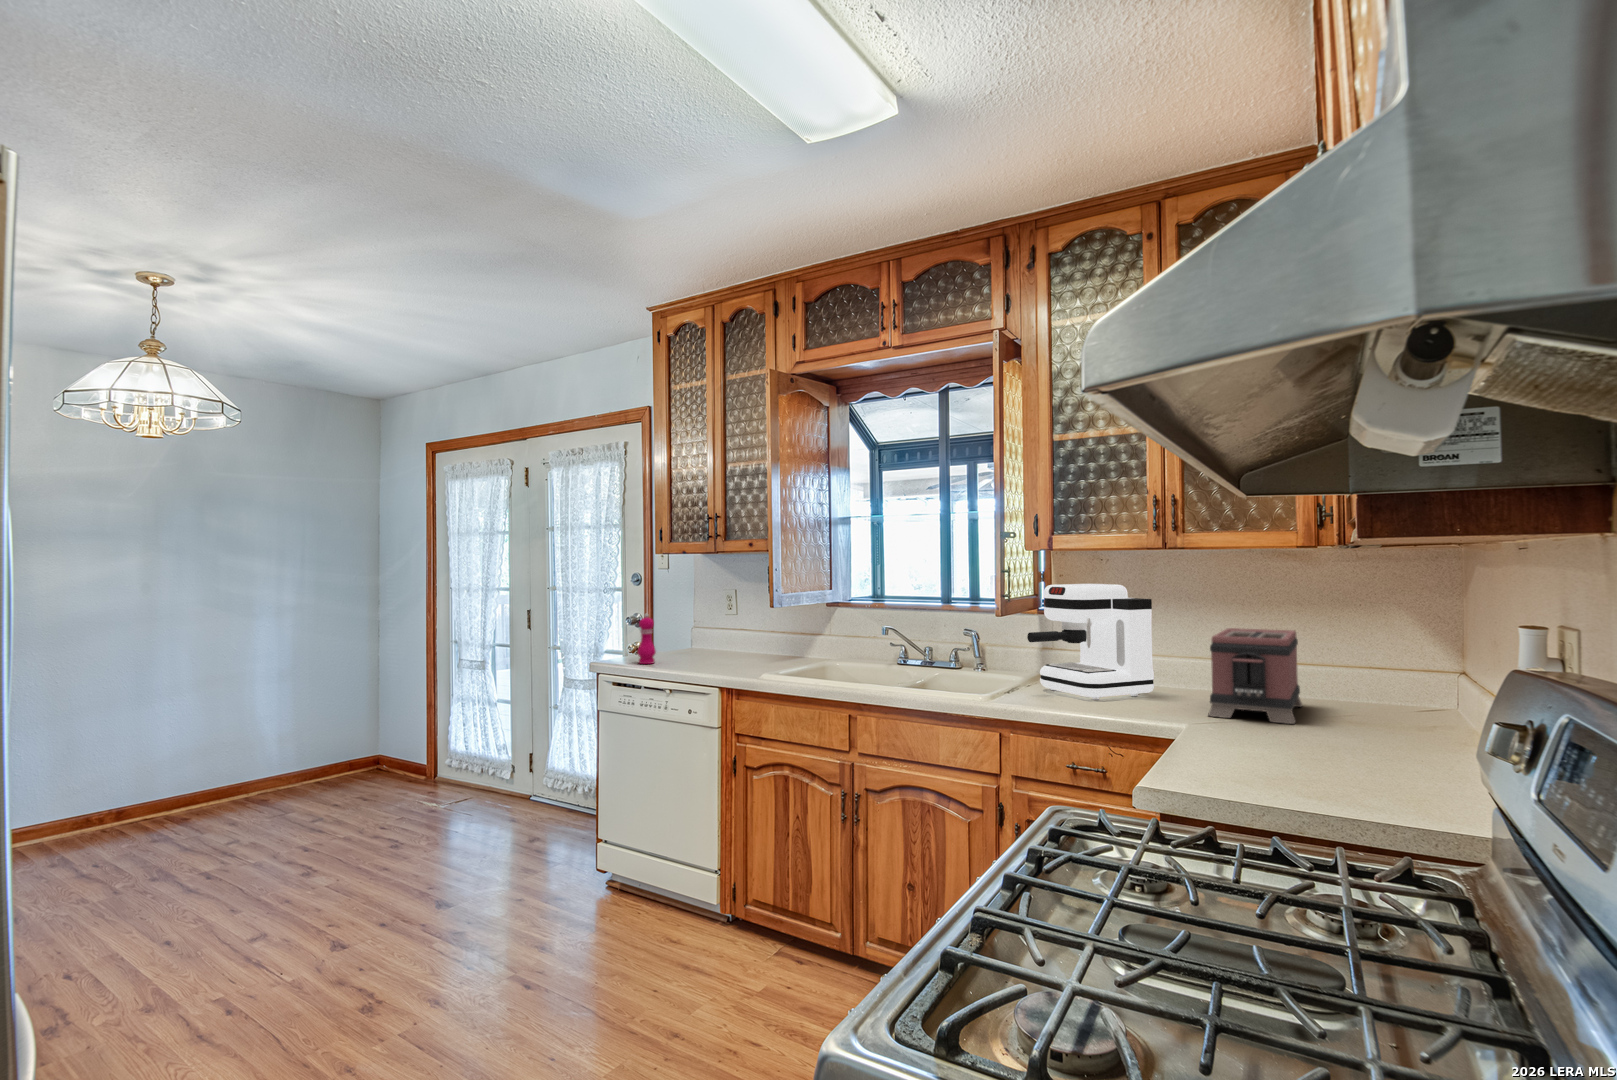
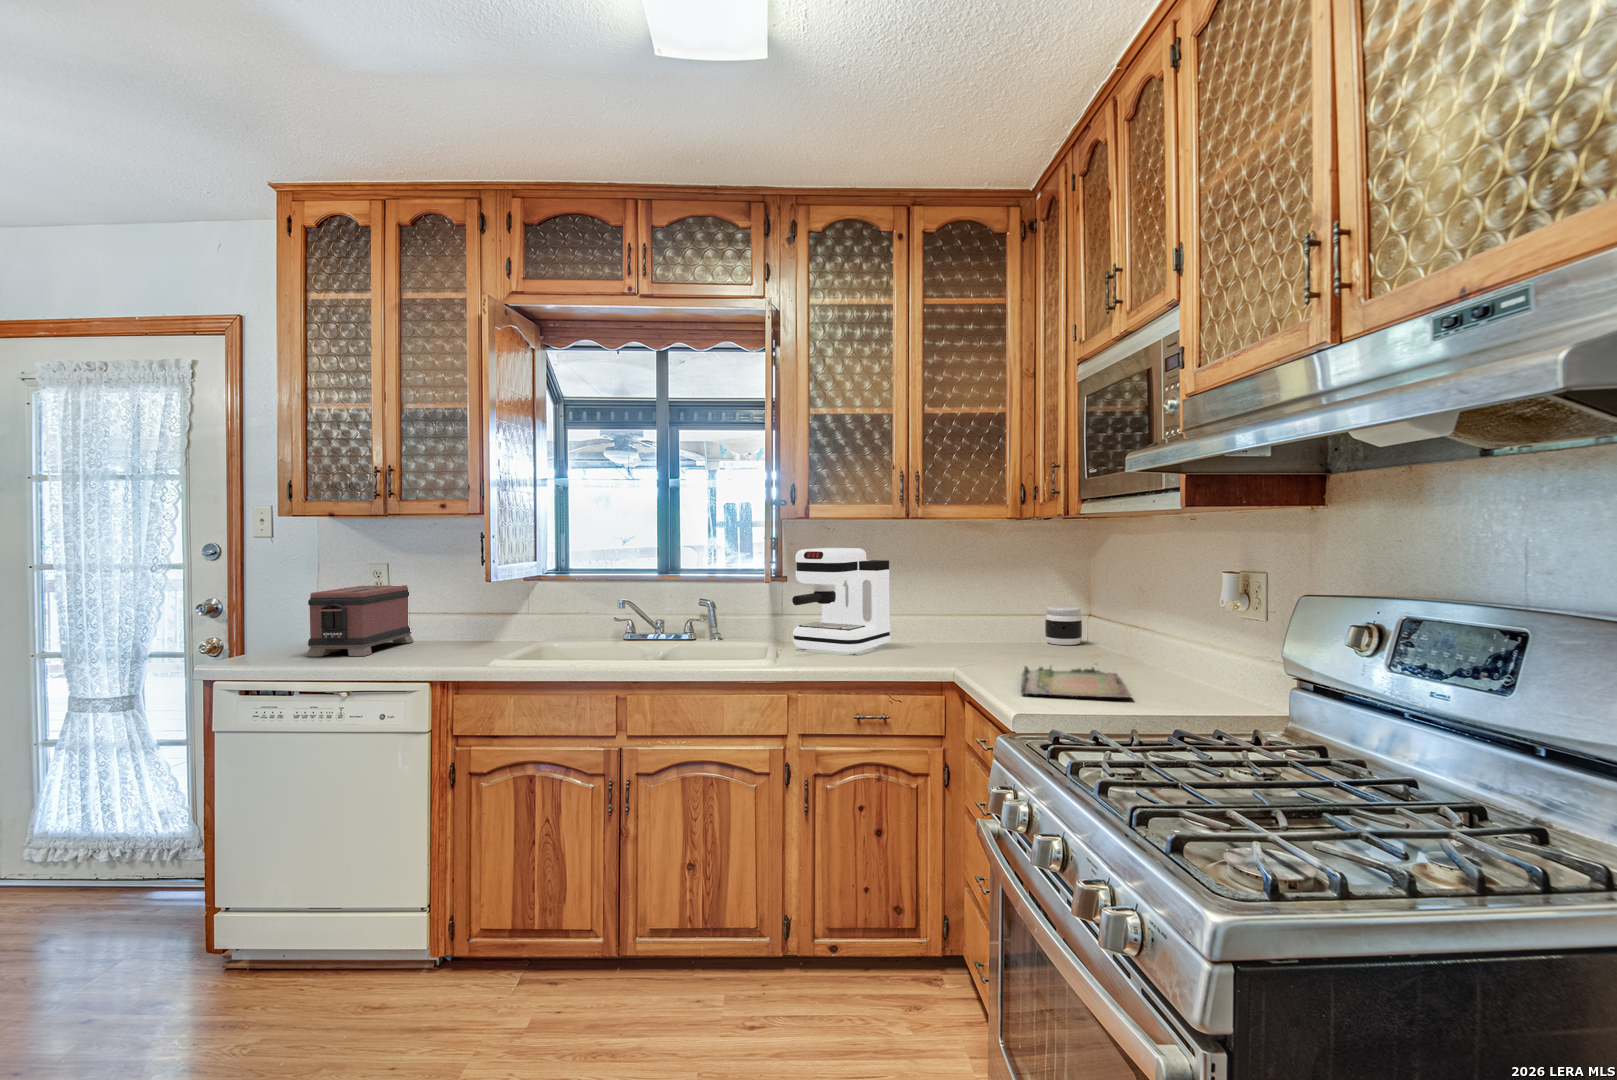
pepper mill: present [637,614,656,664] -> none [270,599,298,666]
toaster: present [1208,628,1302,724] -> present [306,585,414,657]
jar: none [1374,666,1431,718] -> present [1045,606,1082,645]
tray: none [1197,731,1383,781] -> present [1021,666,1132,697]

